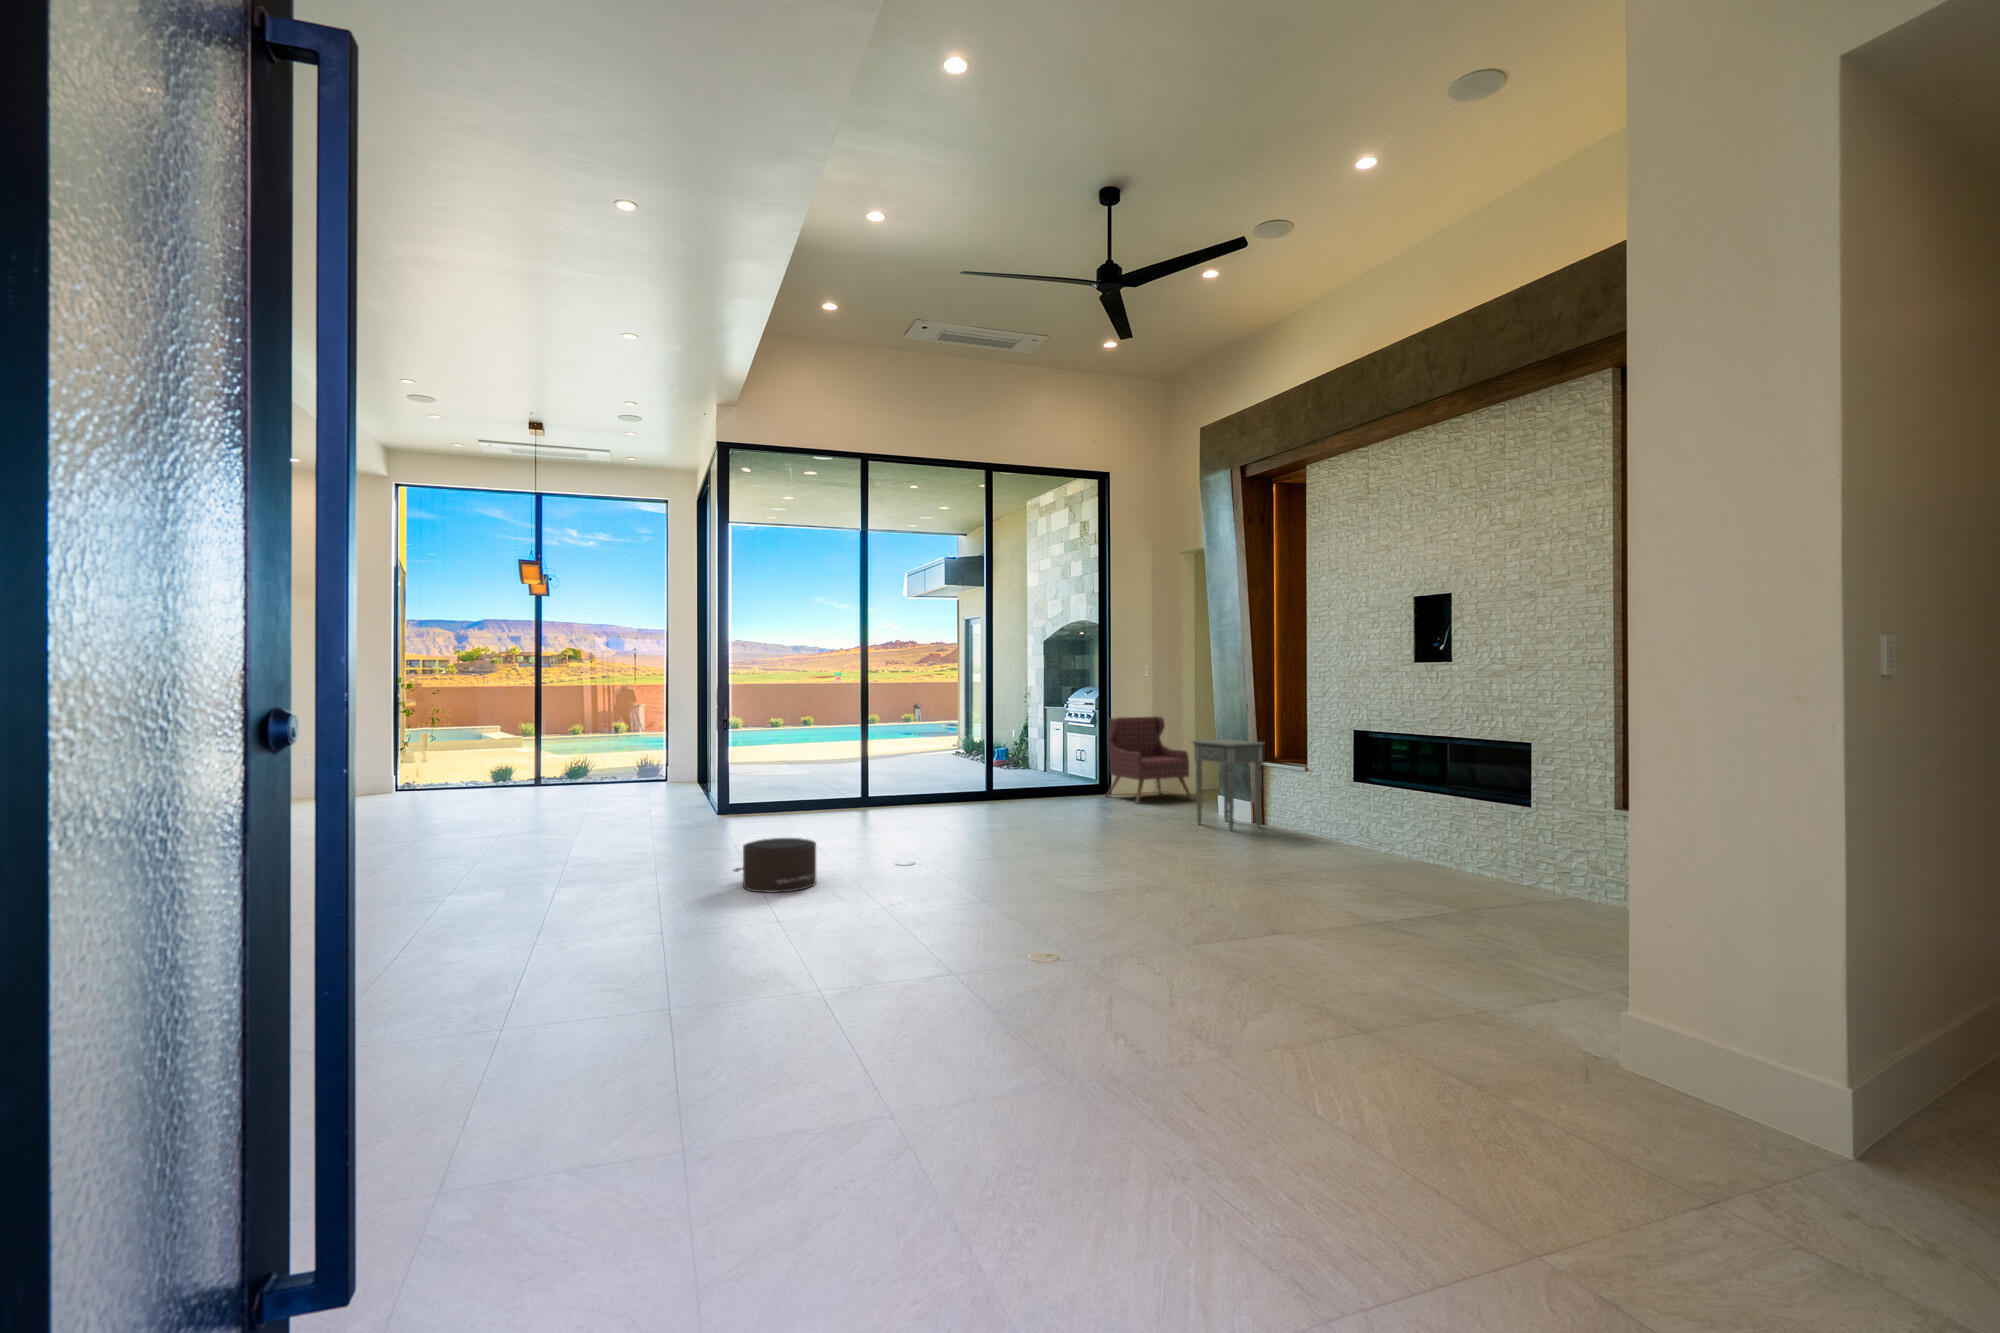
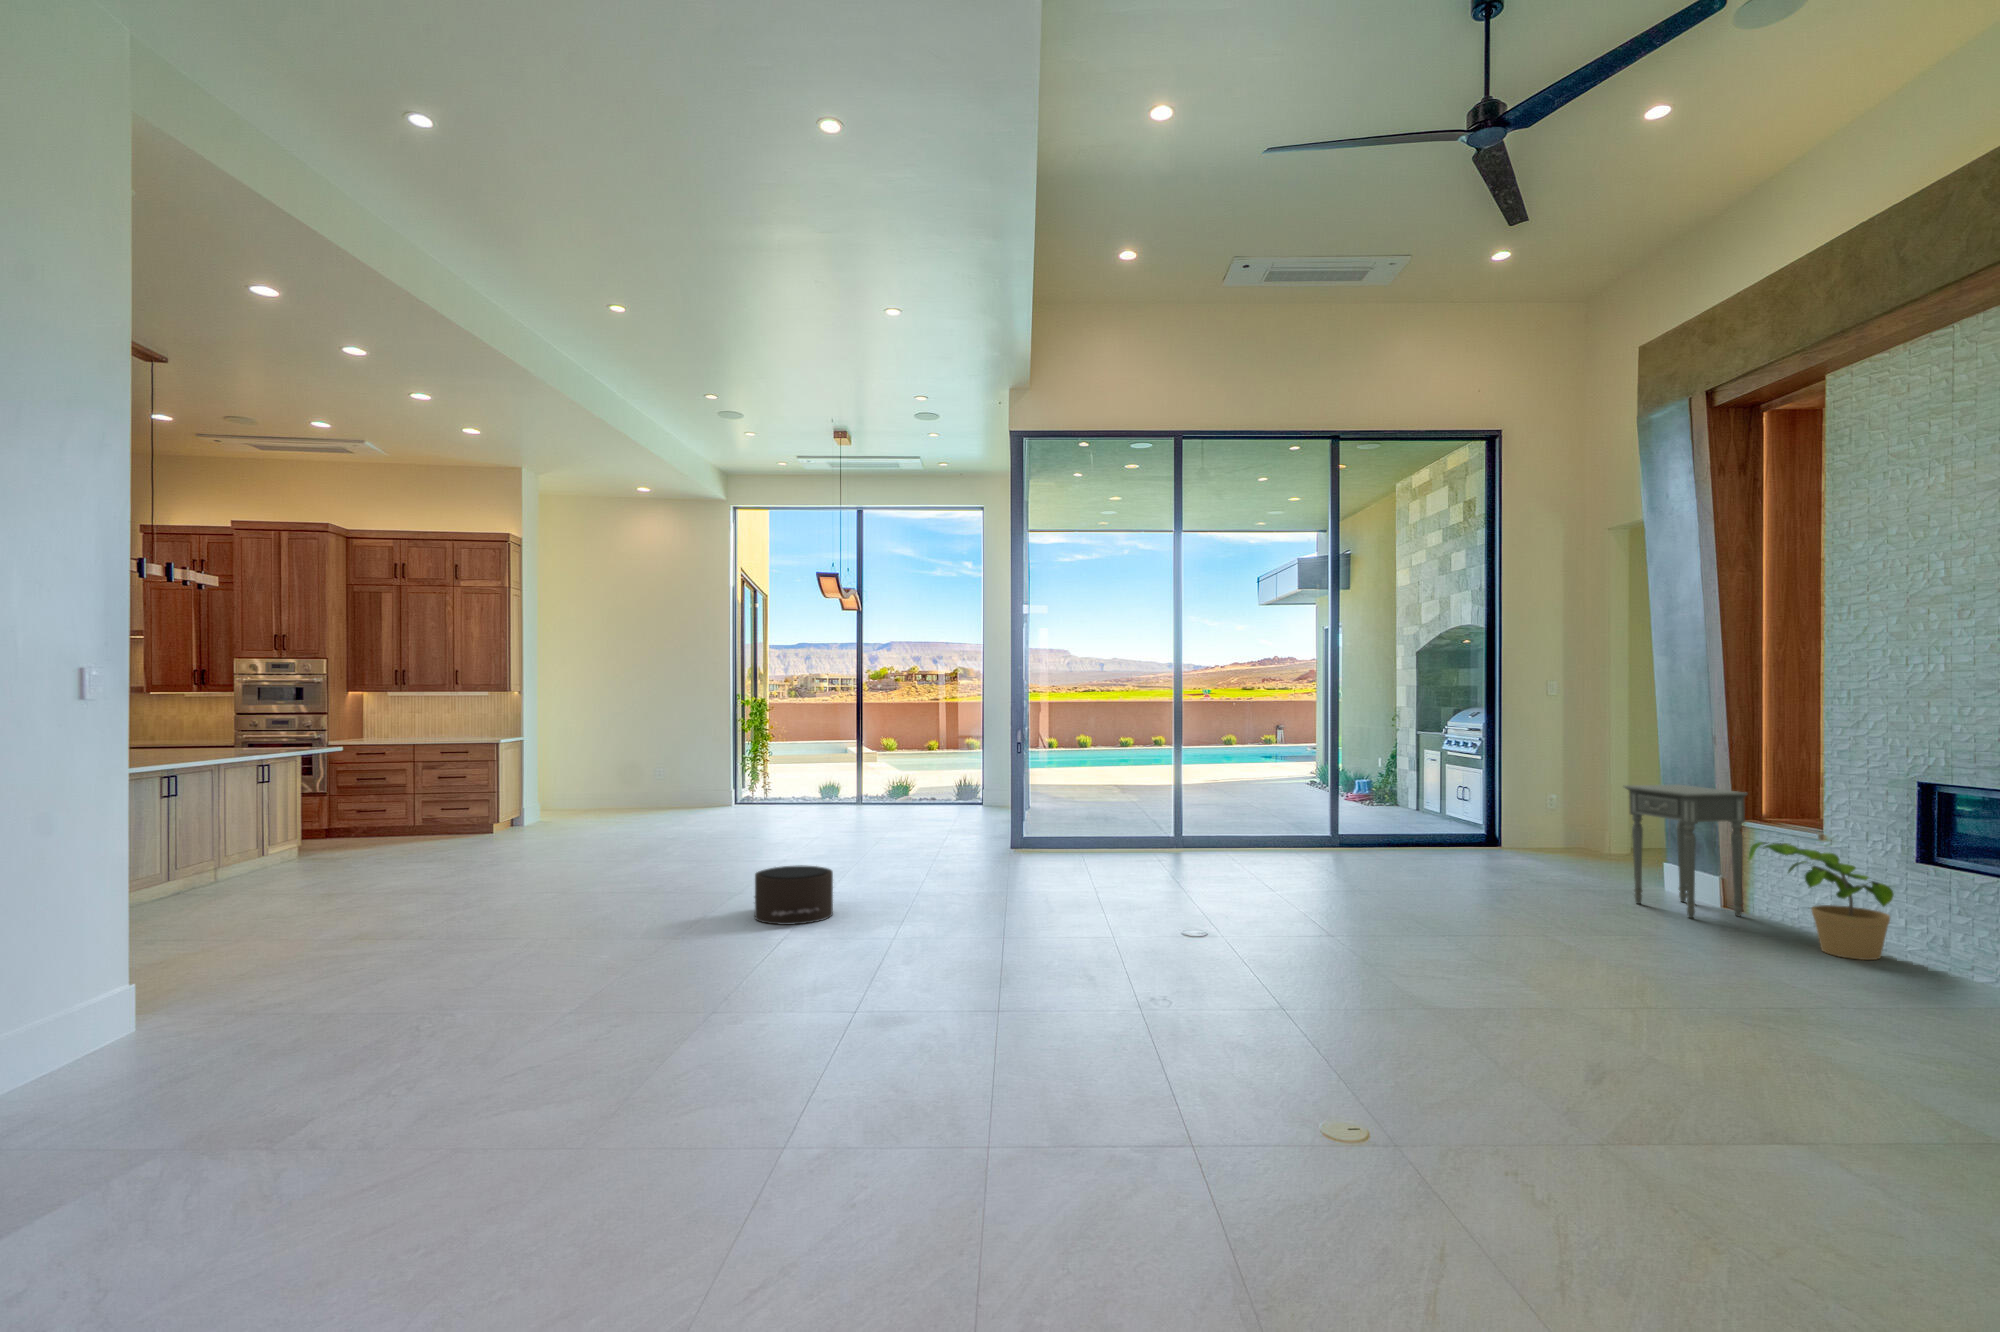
armchair: present [1106,716,1192,804] -> none [1498,748,1631,865]
potted plant: none [1264,773,1342,846] -> present [1749,842,1894,960]
pouf: present [733,838,816,892] -> present [755,865,833,925]

